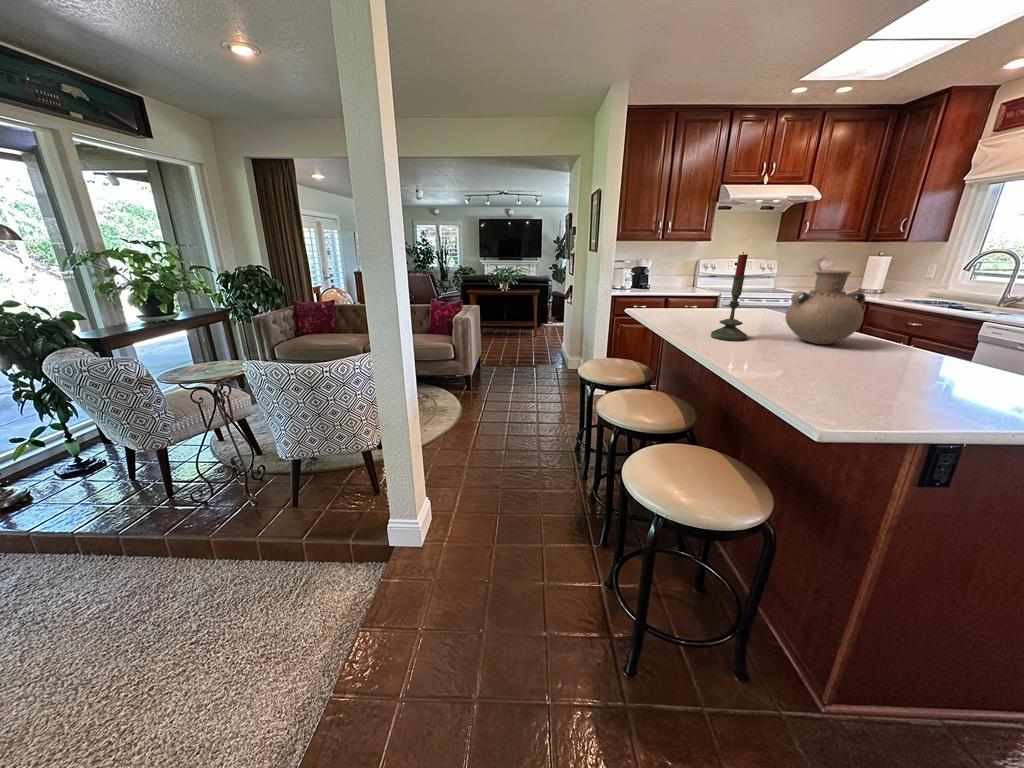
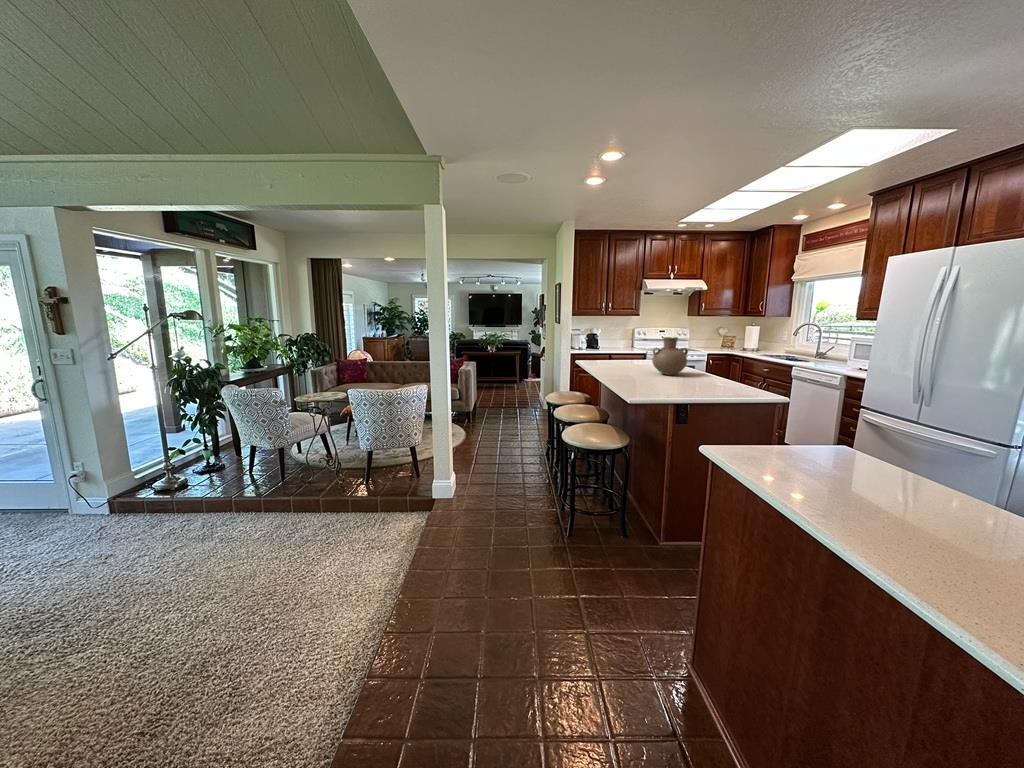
candle: present [711,252,748,341] -> none [615,327,634,374]

